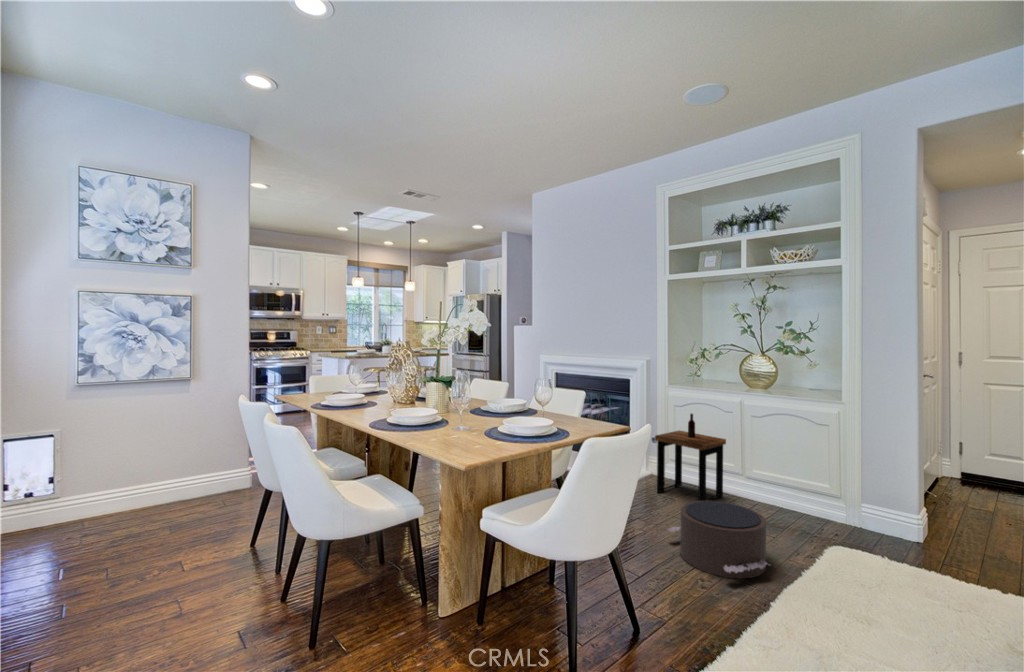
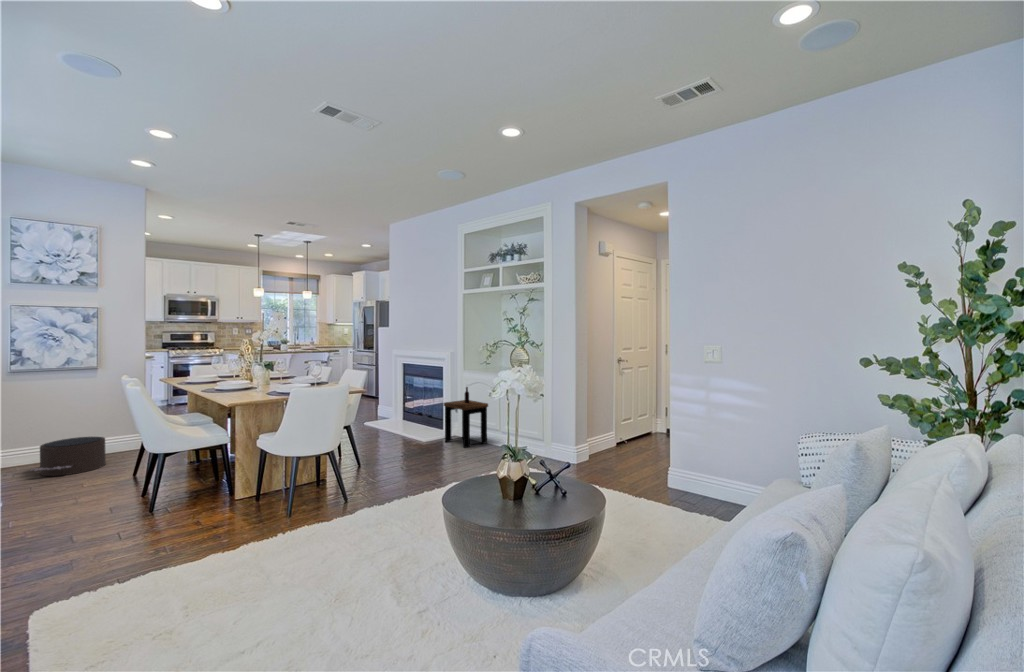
pouf: present [668,501,767,578] -> present [31,437,106,476]

